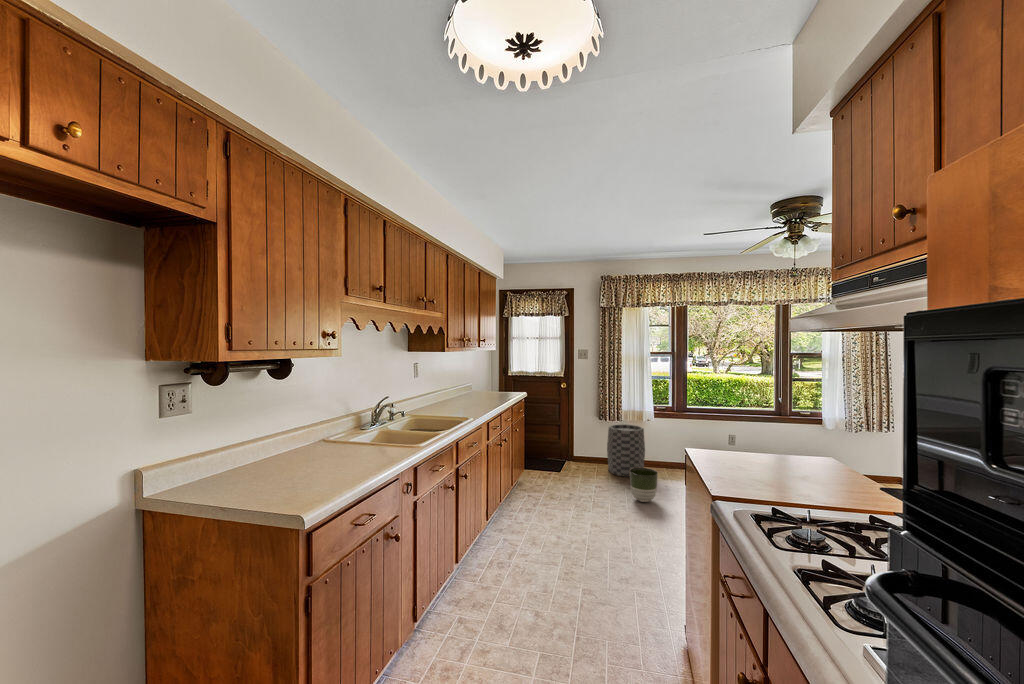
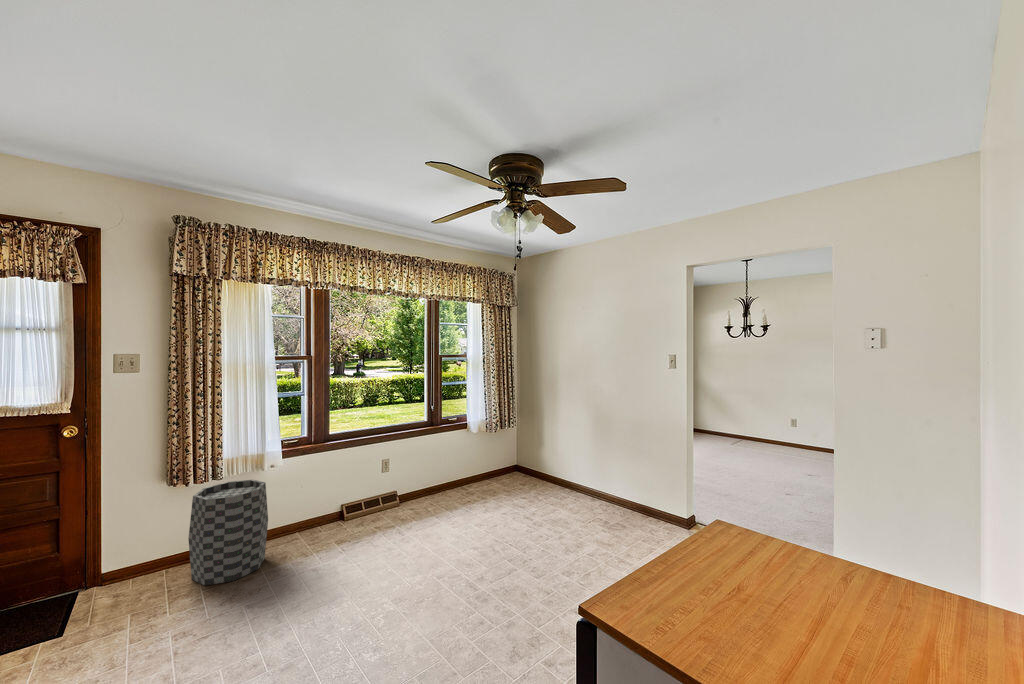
planter: present [630,468,658,502] -> none [265,559,320,632]

